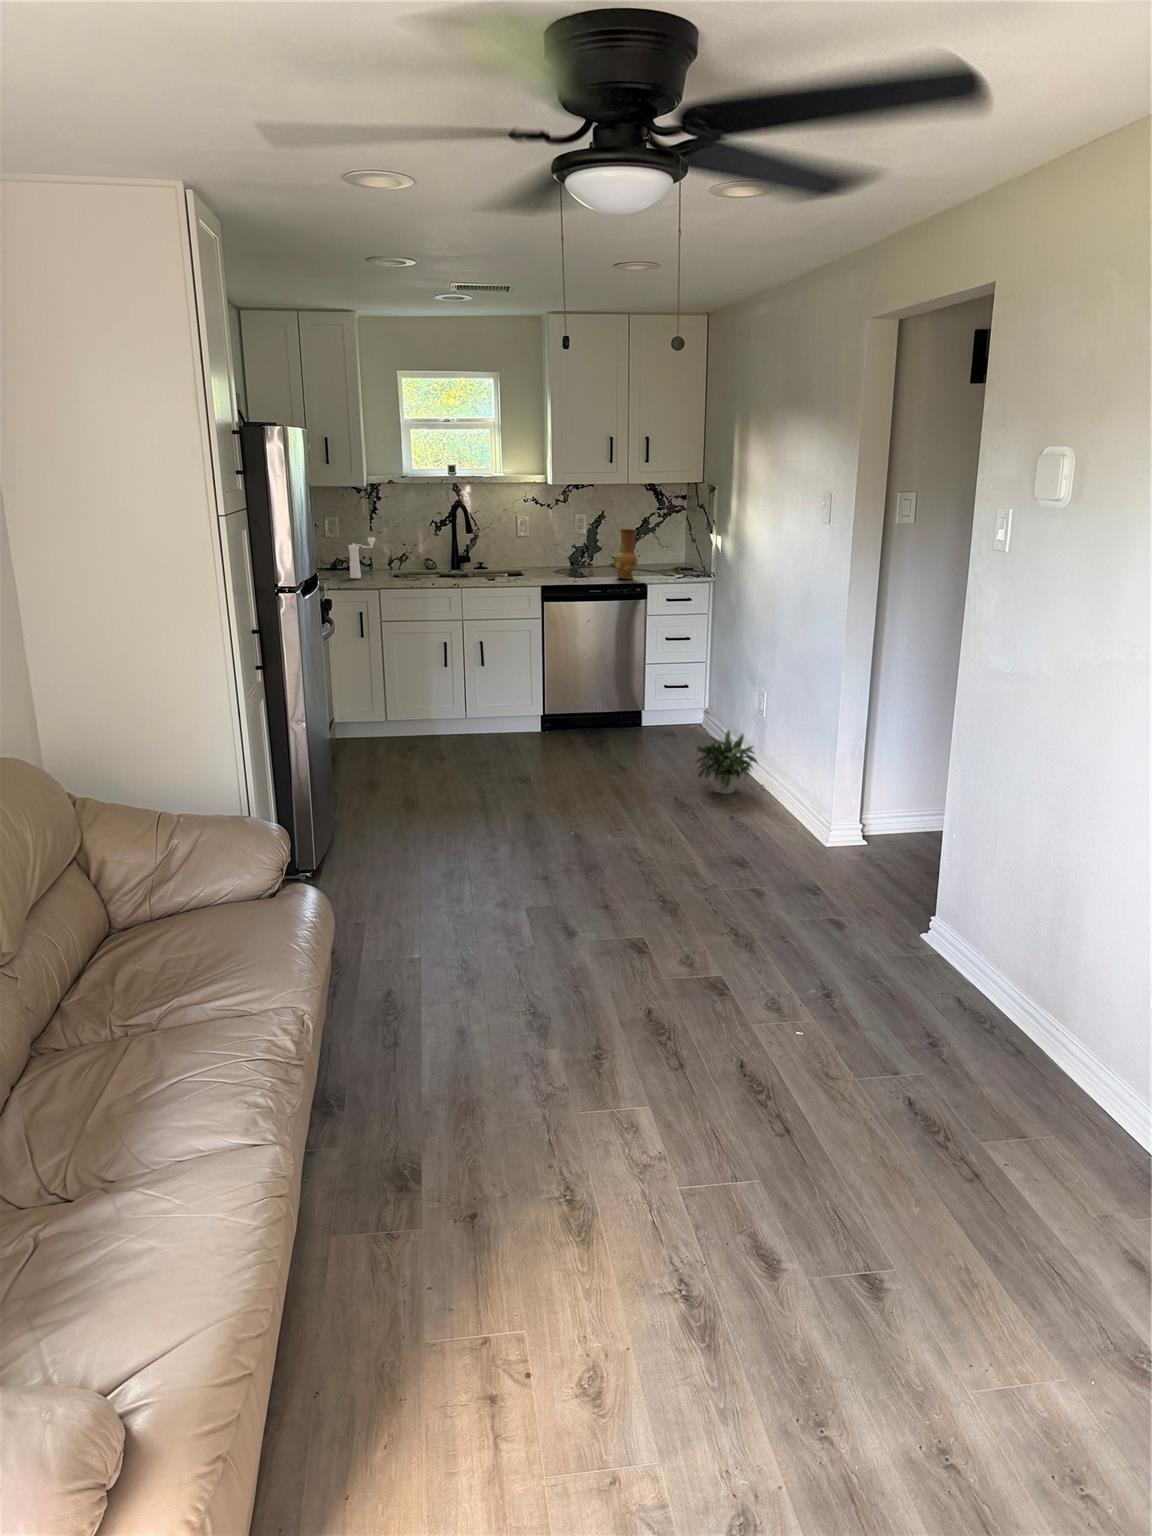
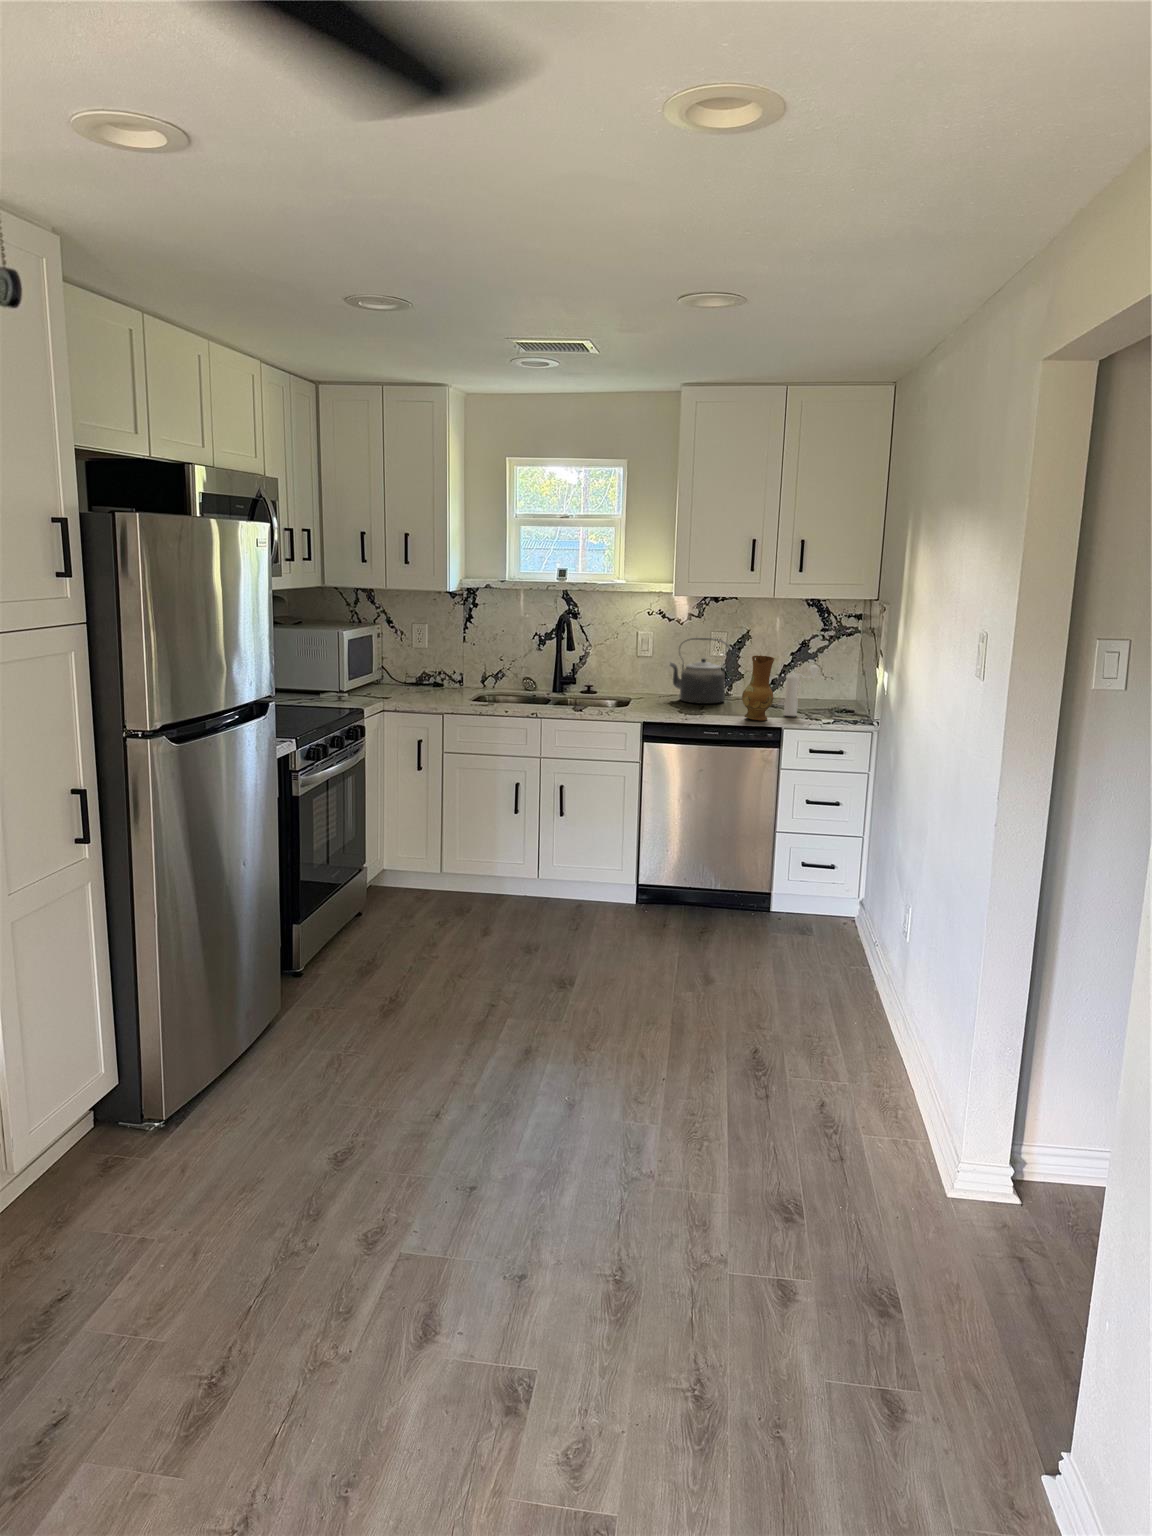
kettle: none [546,519,593,571] -> present [670,638,729,704]
pepper mill: present [348,537,375,578] -> present [784,666,819,716]
potted plant: present [695,731,764,794] -> none [788,953,893,1051]

